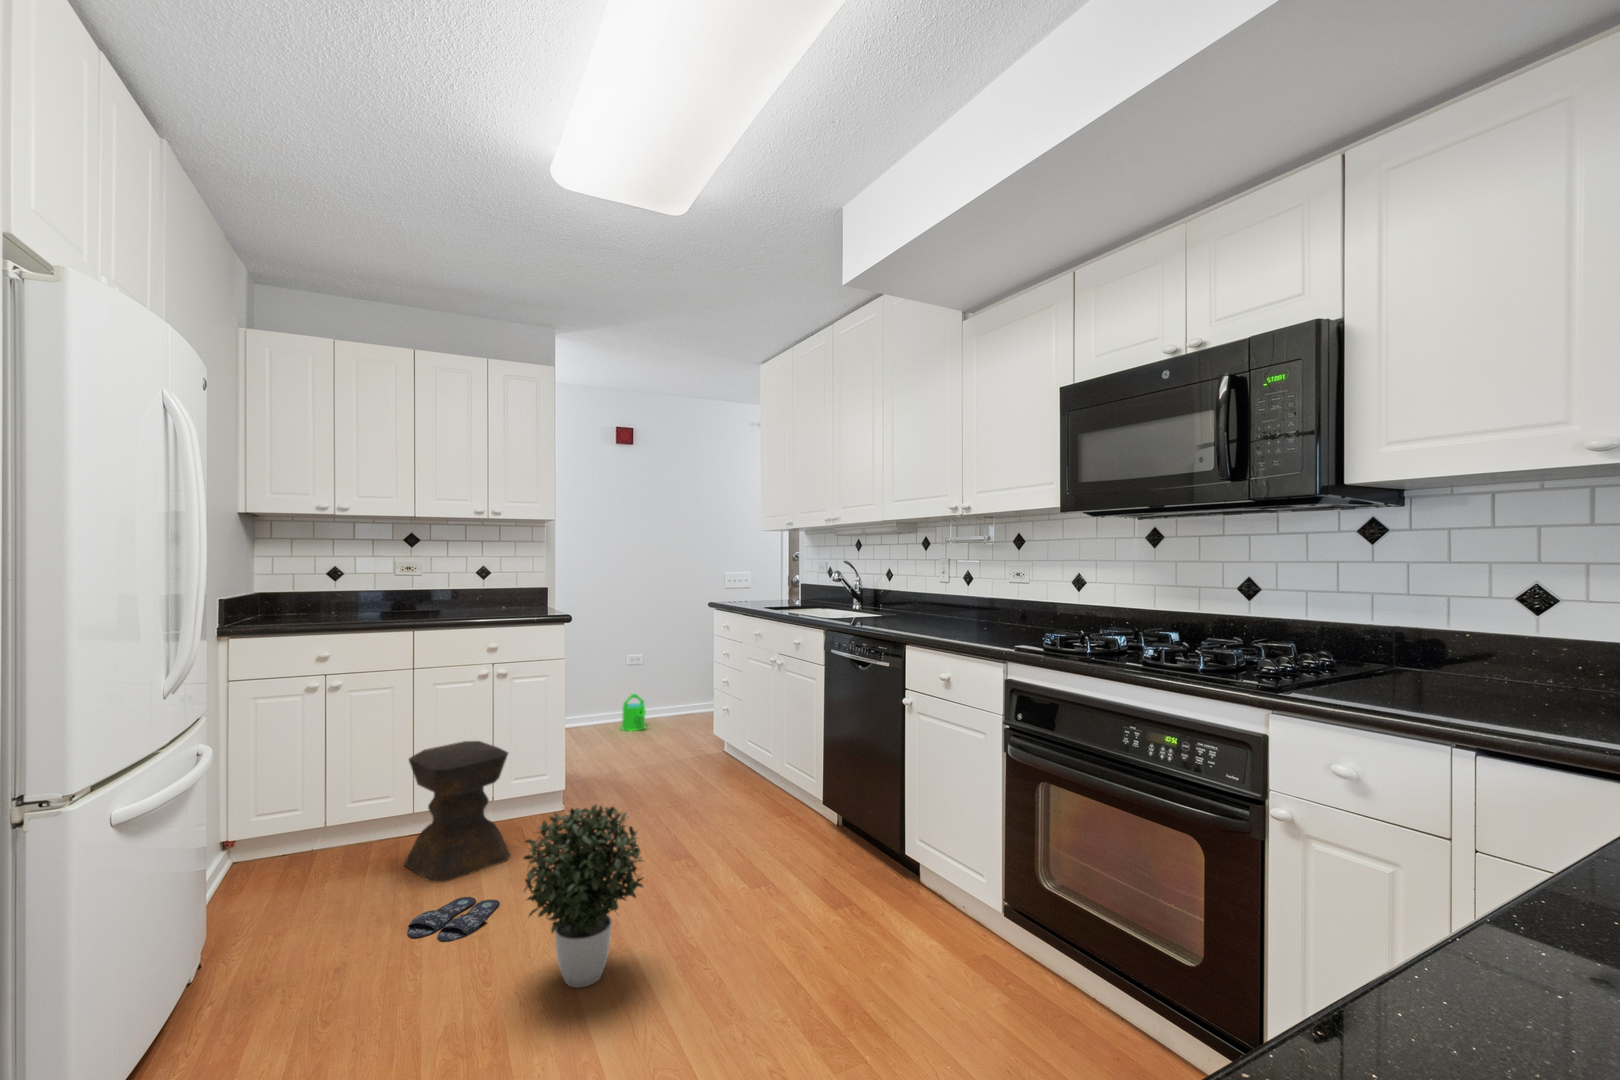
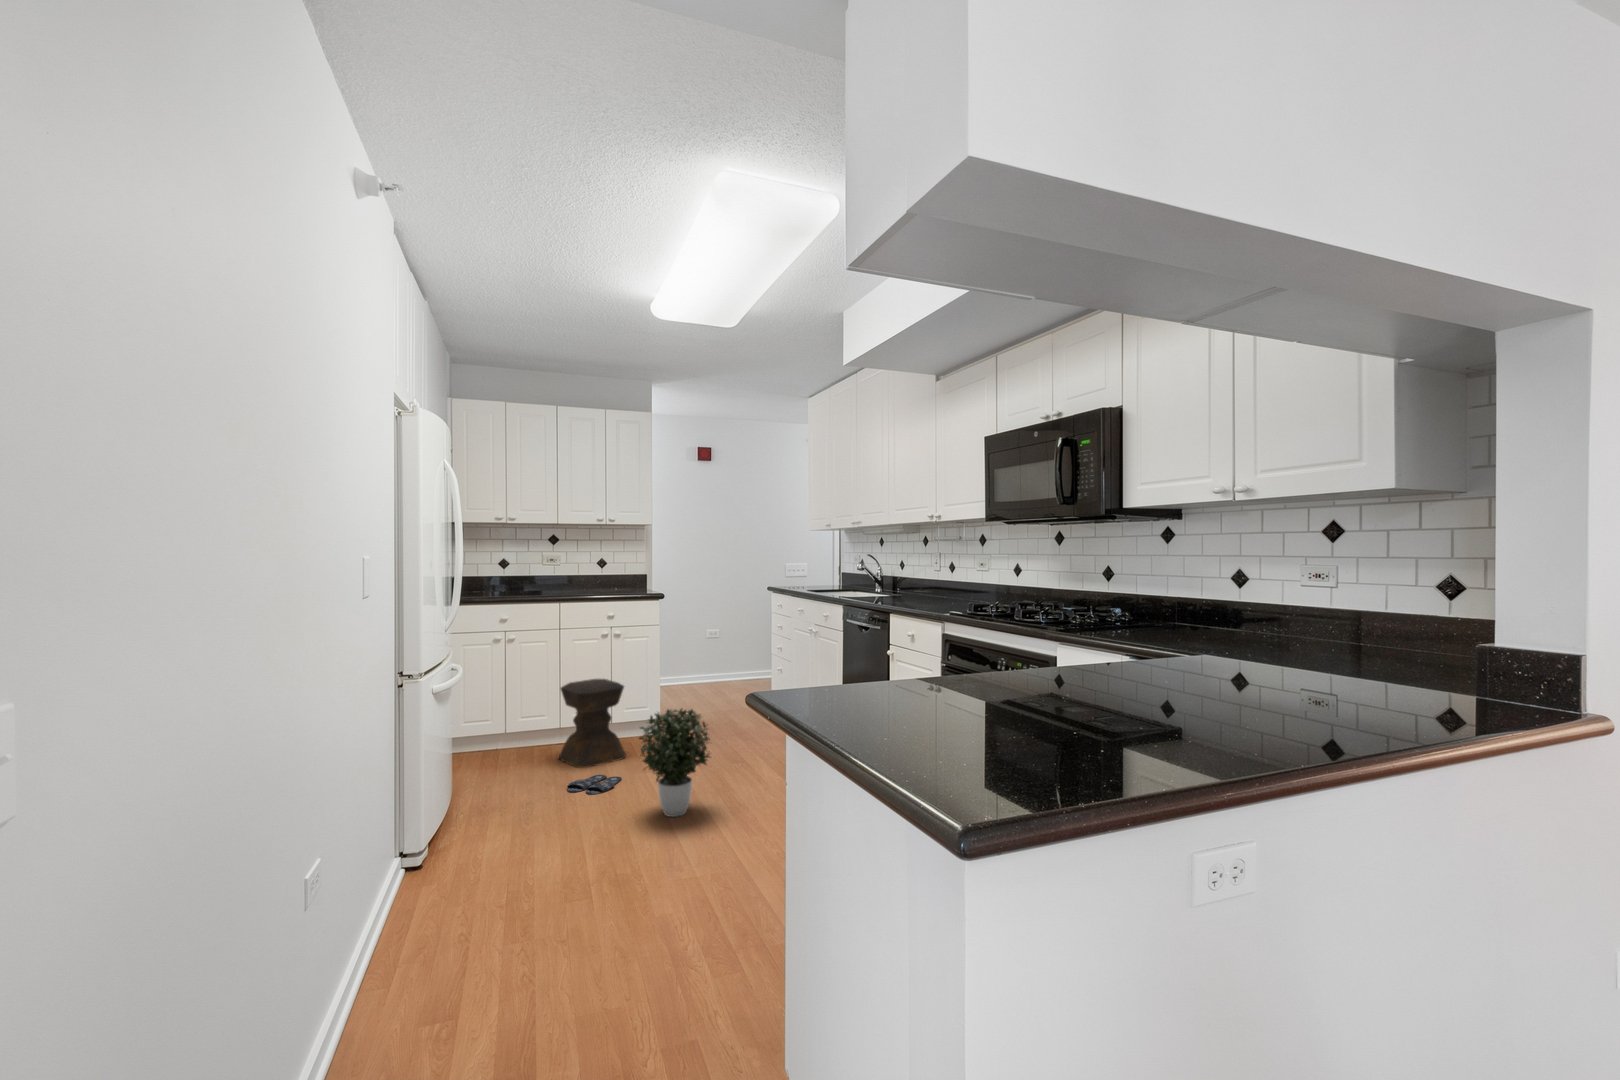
watering can: present [621,694,646,731] -> none [702,658,722,687]

